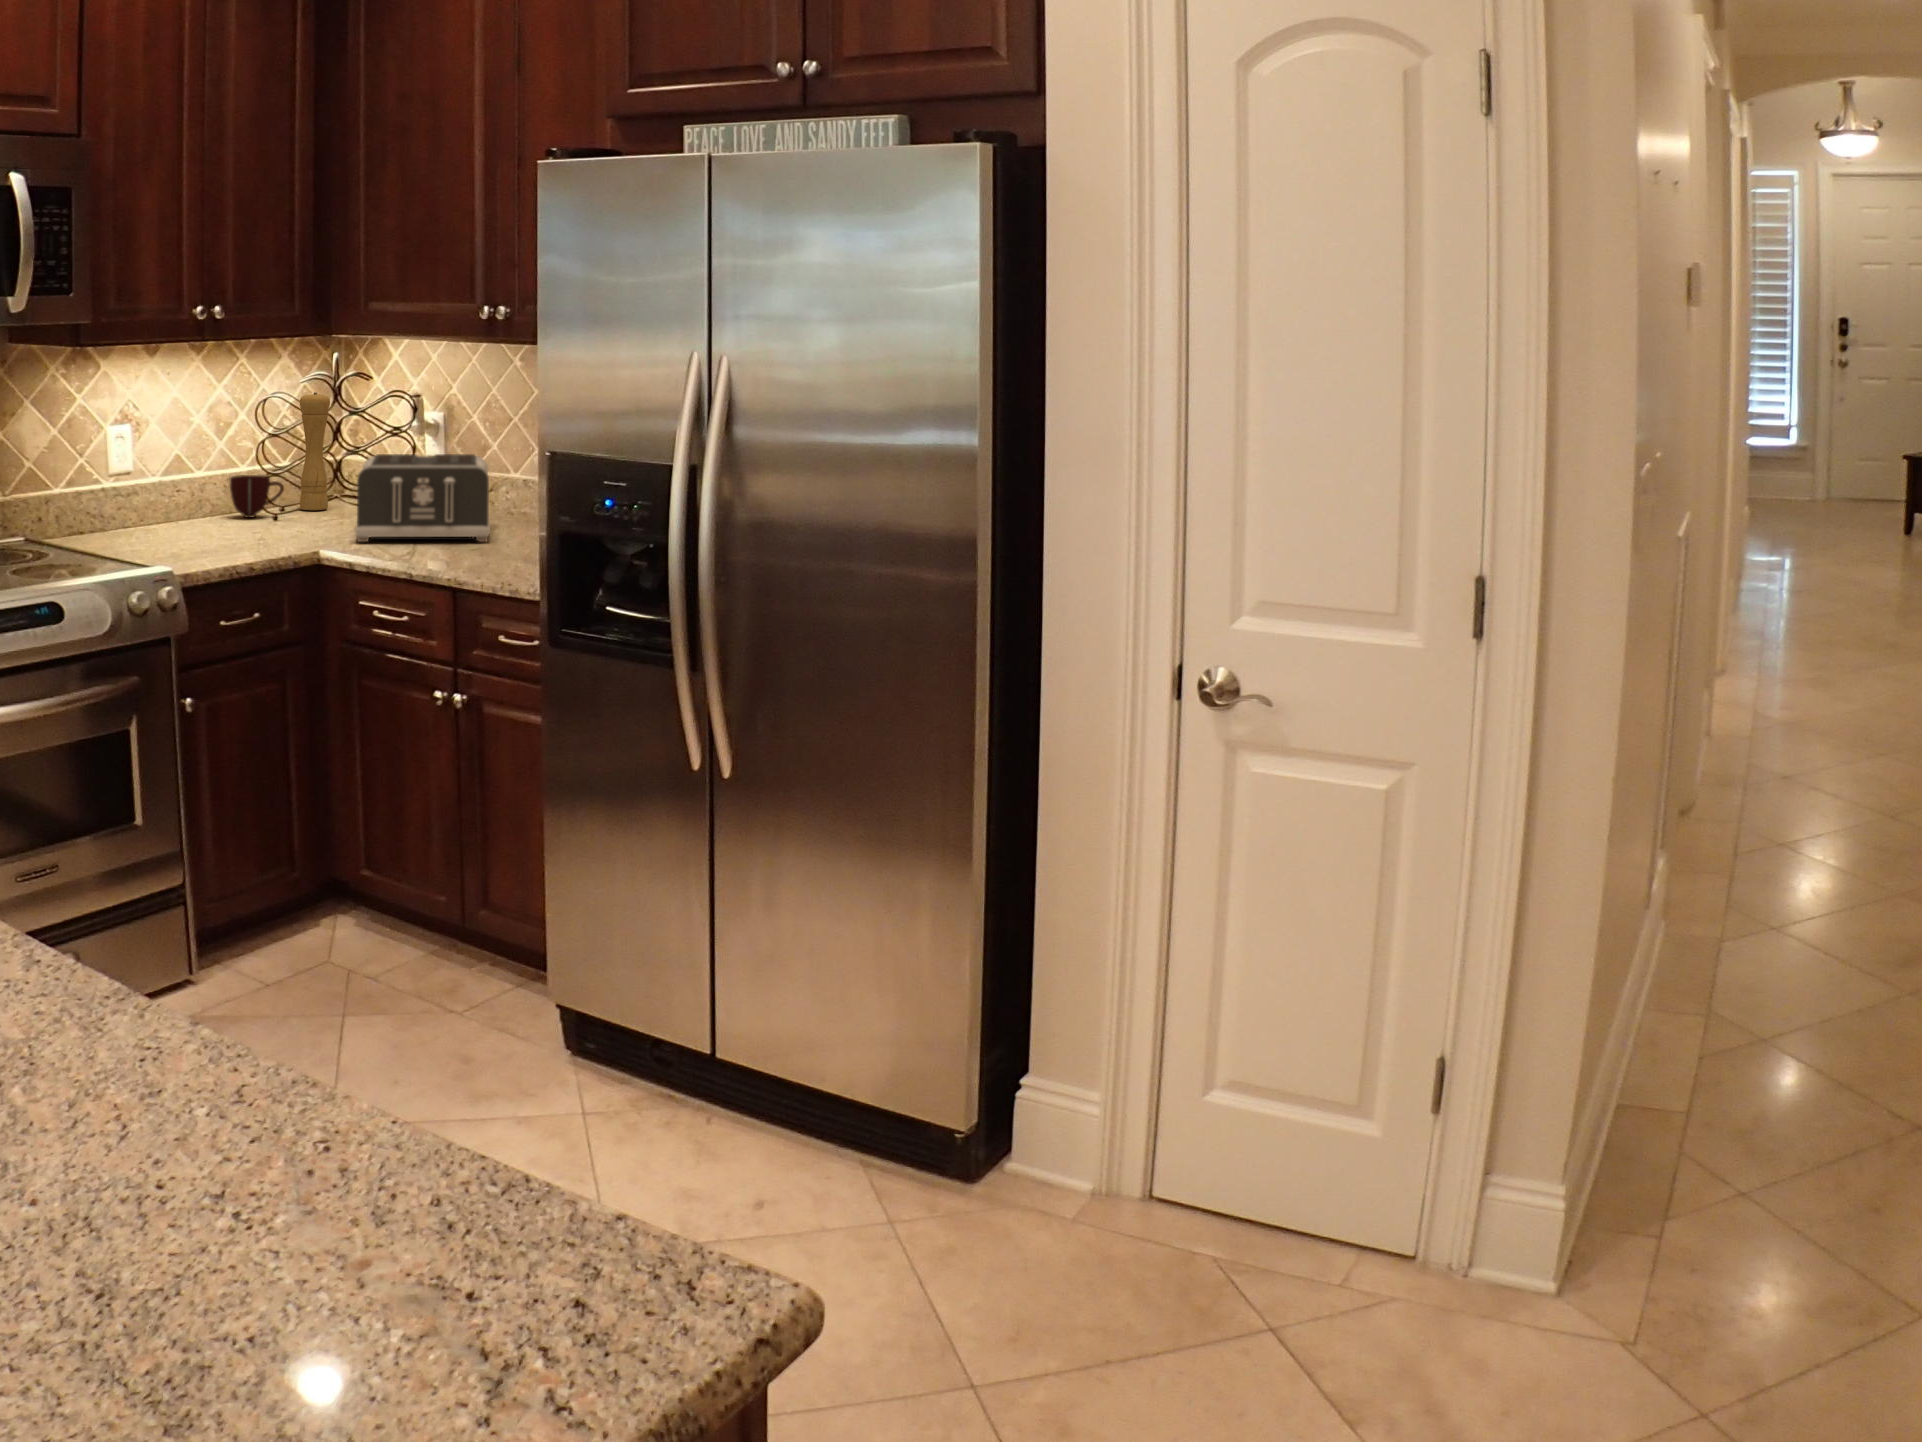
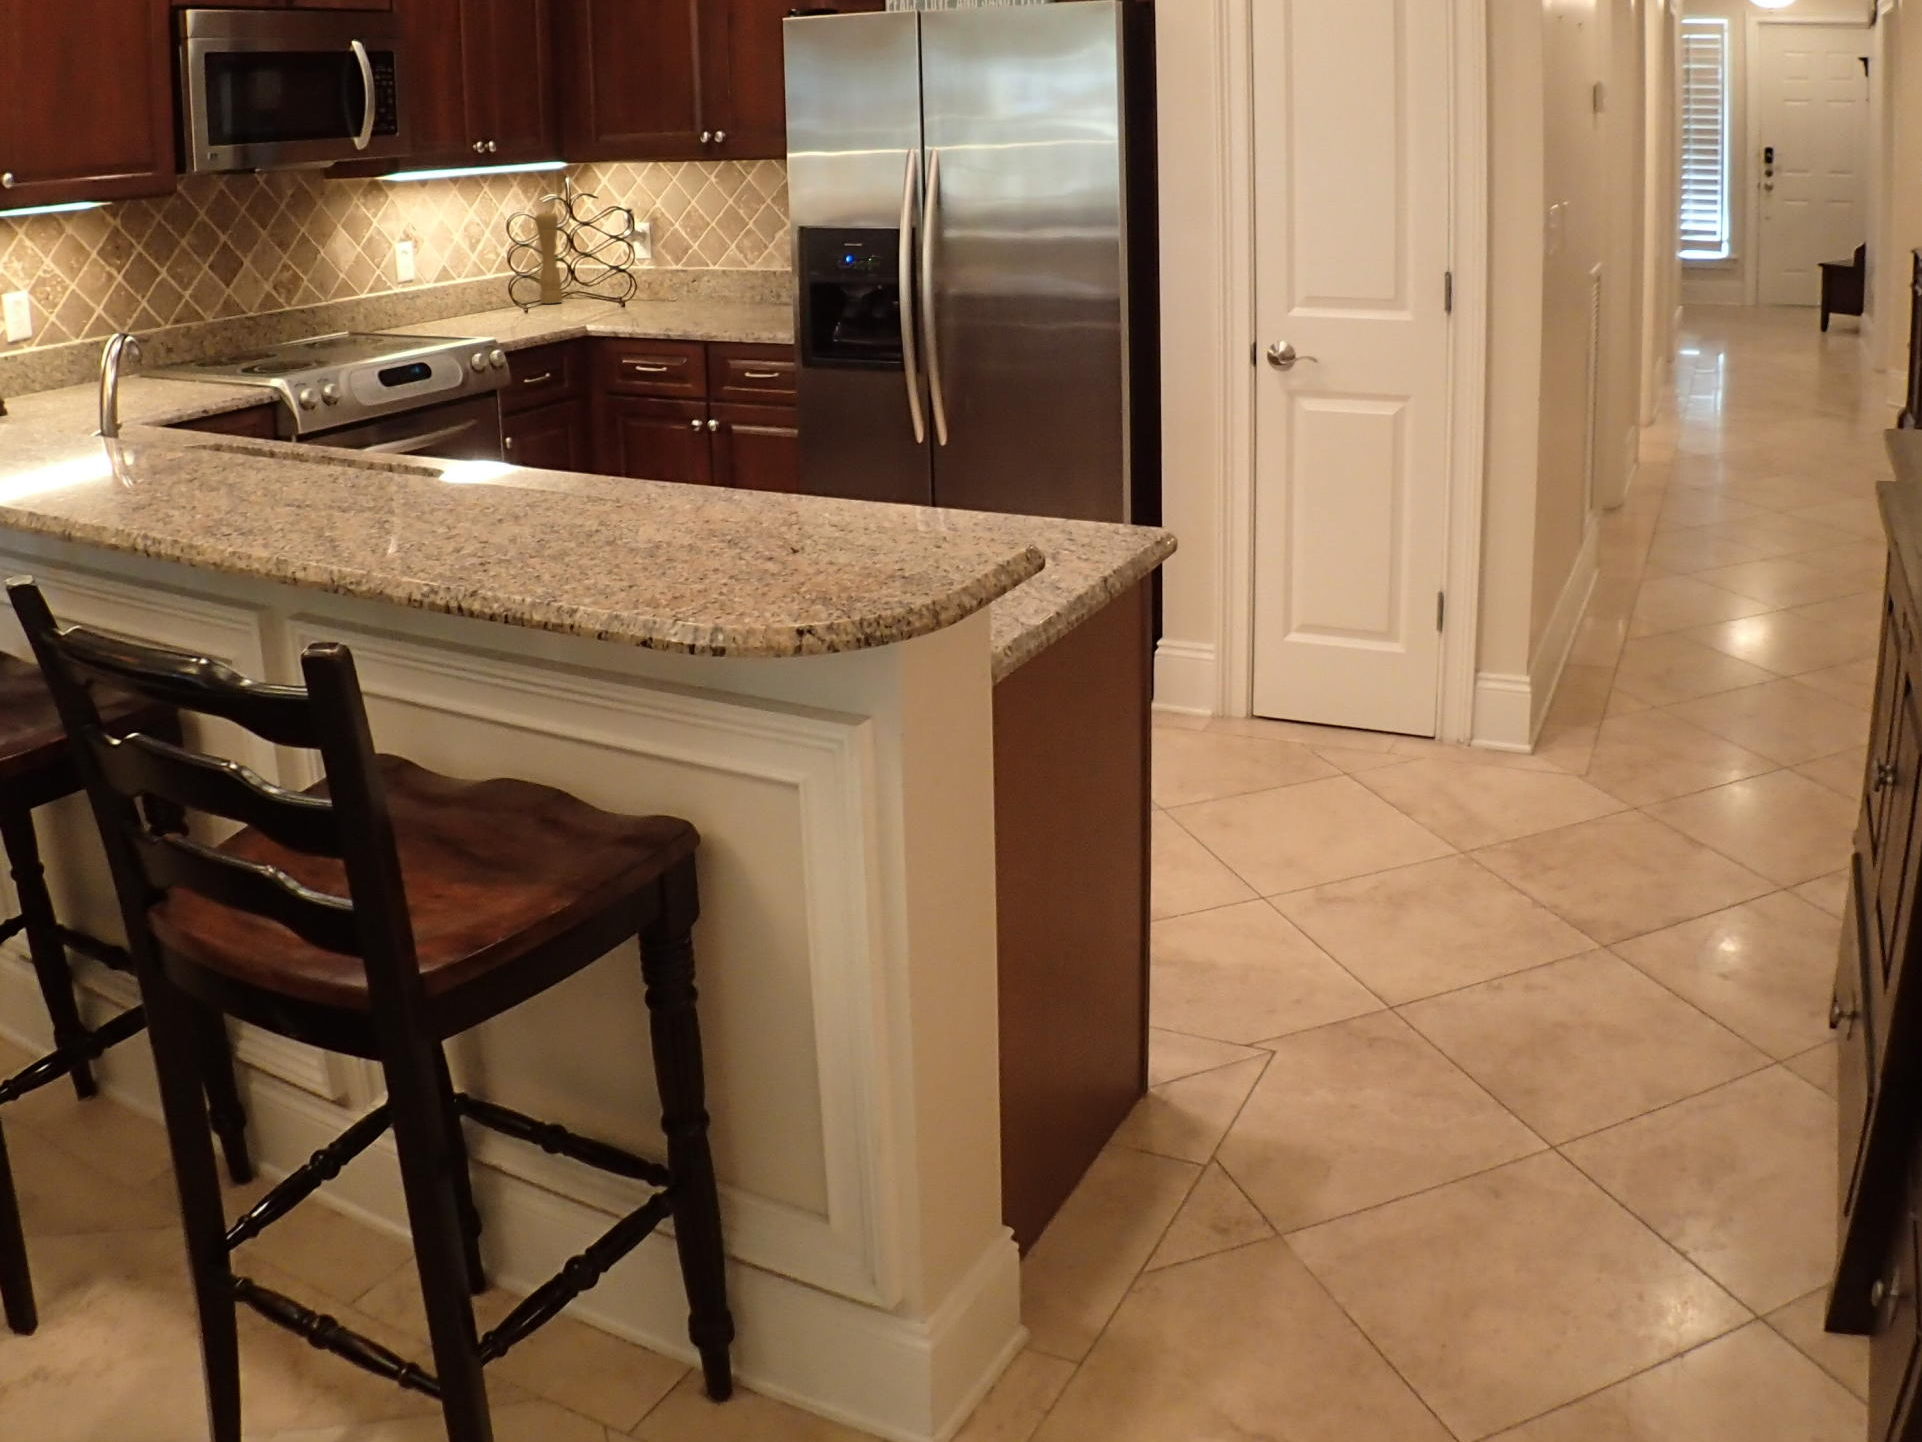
toaster: present [355,454,490,542] -> none [601,252,712,322]
mug: present [229,475,284,518] -> none [490,278,533,311]

